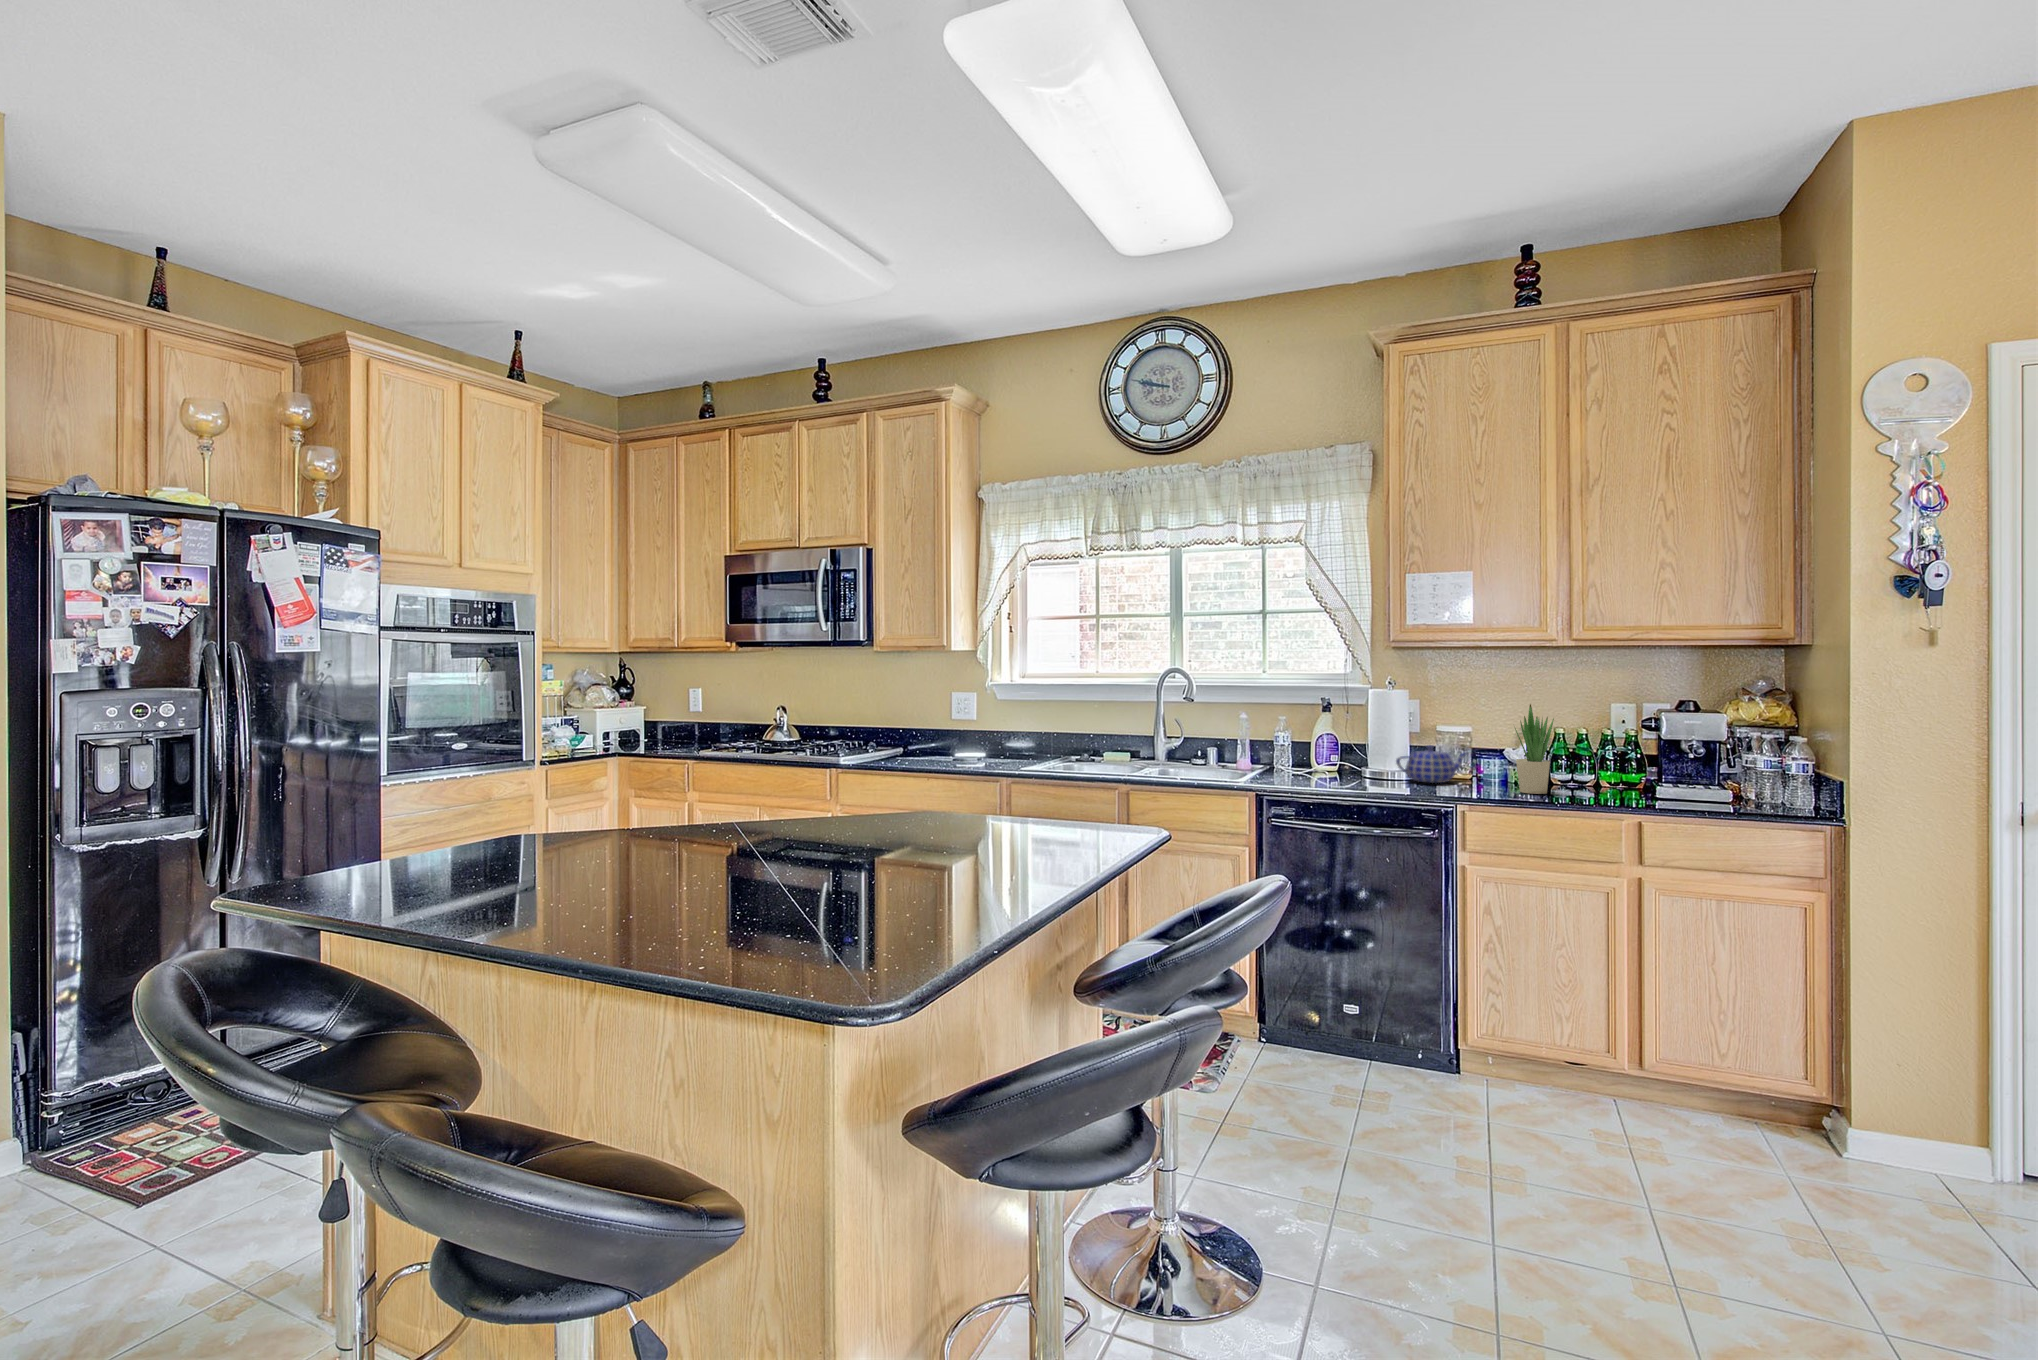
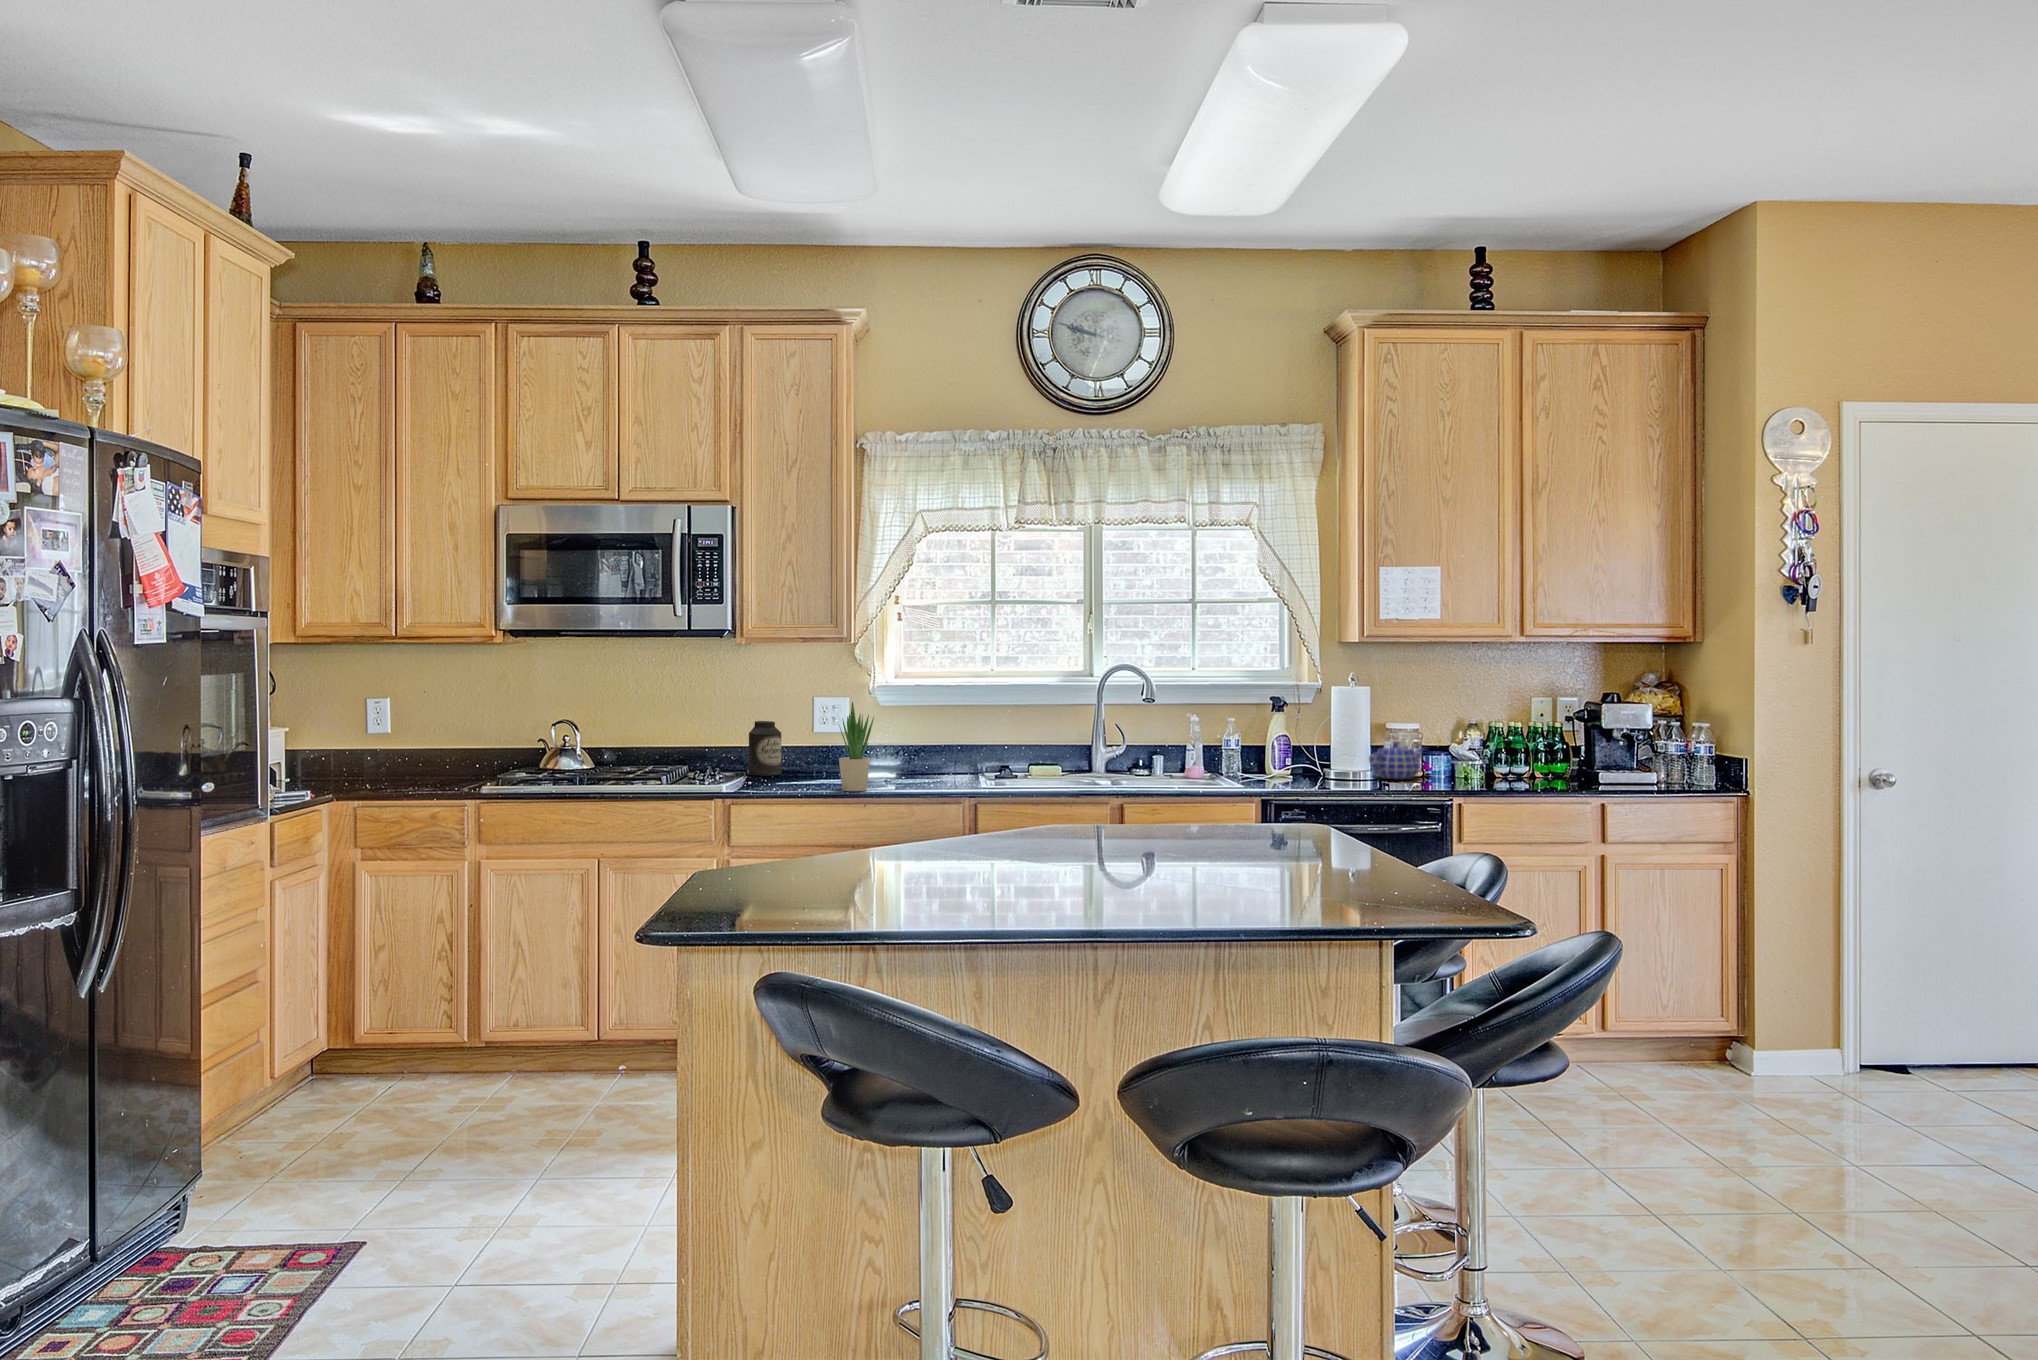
potted plant: present [1515,704,1554,794] -> present [839,702,874,791]
canister: none [895,711,920,753] -> present [749,721,782,776]

